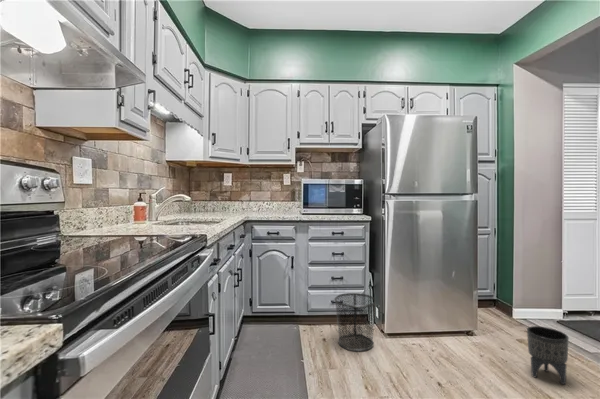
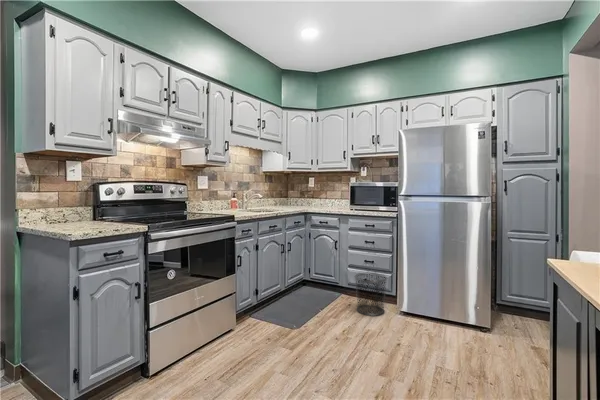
planter: present [527,326,569,384] -> none [491,321,528,375]

